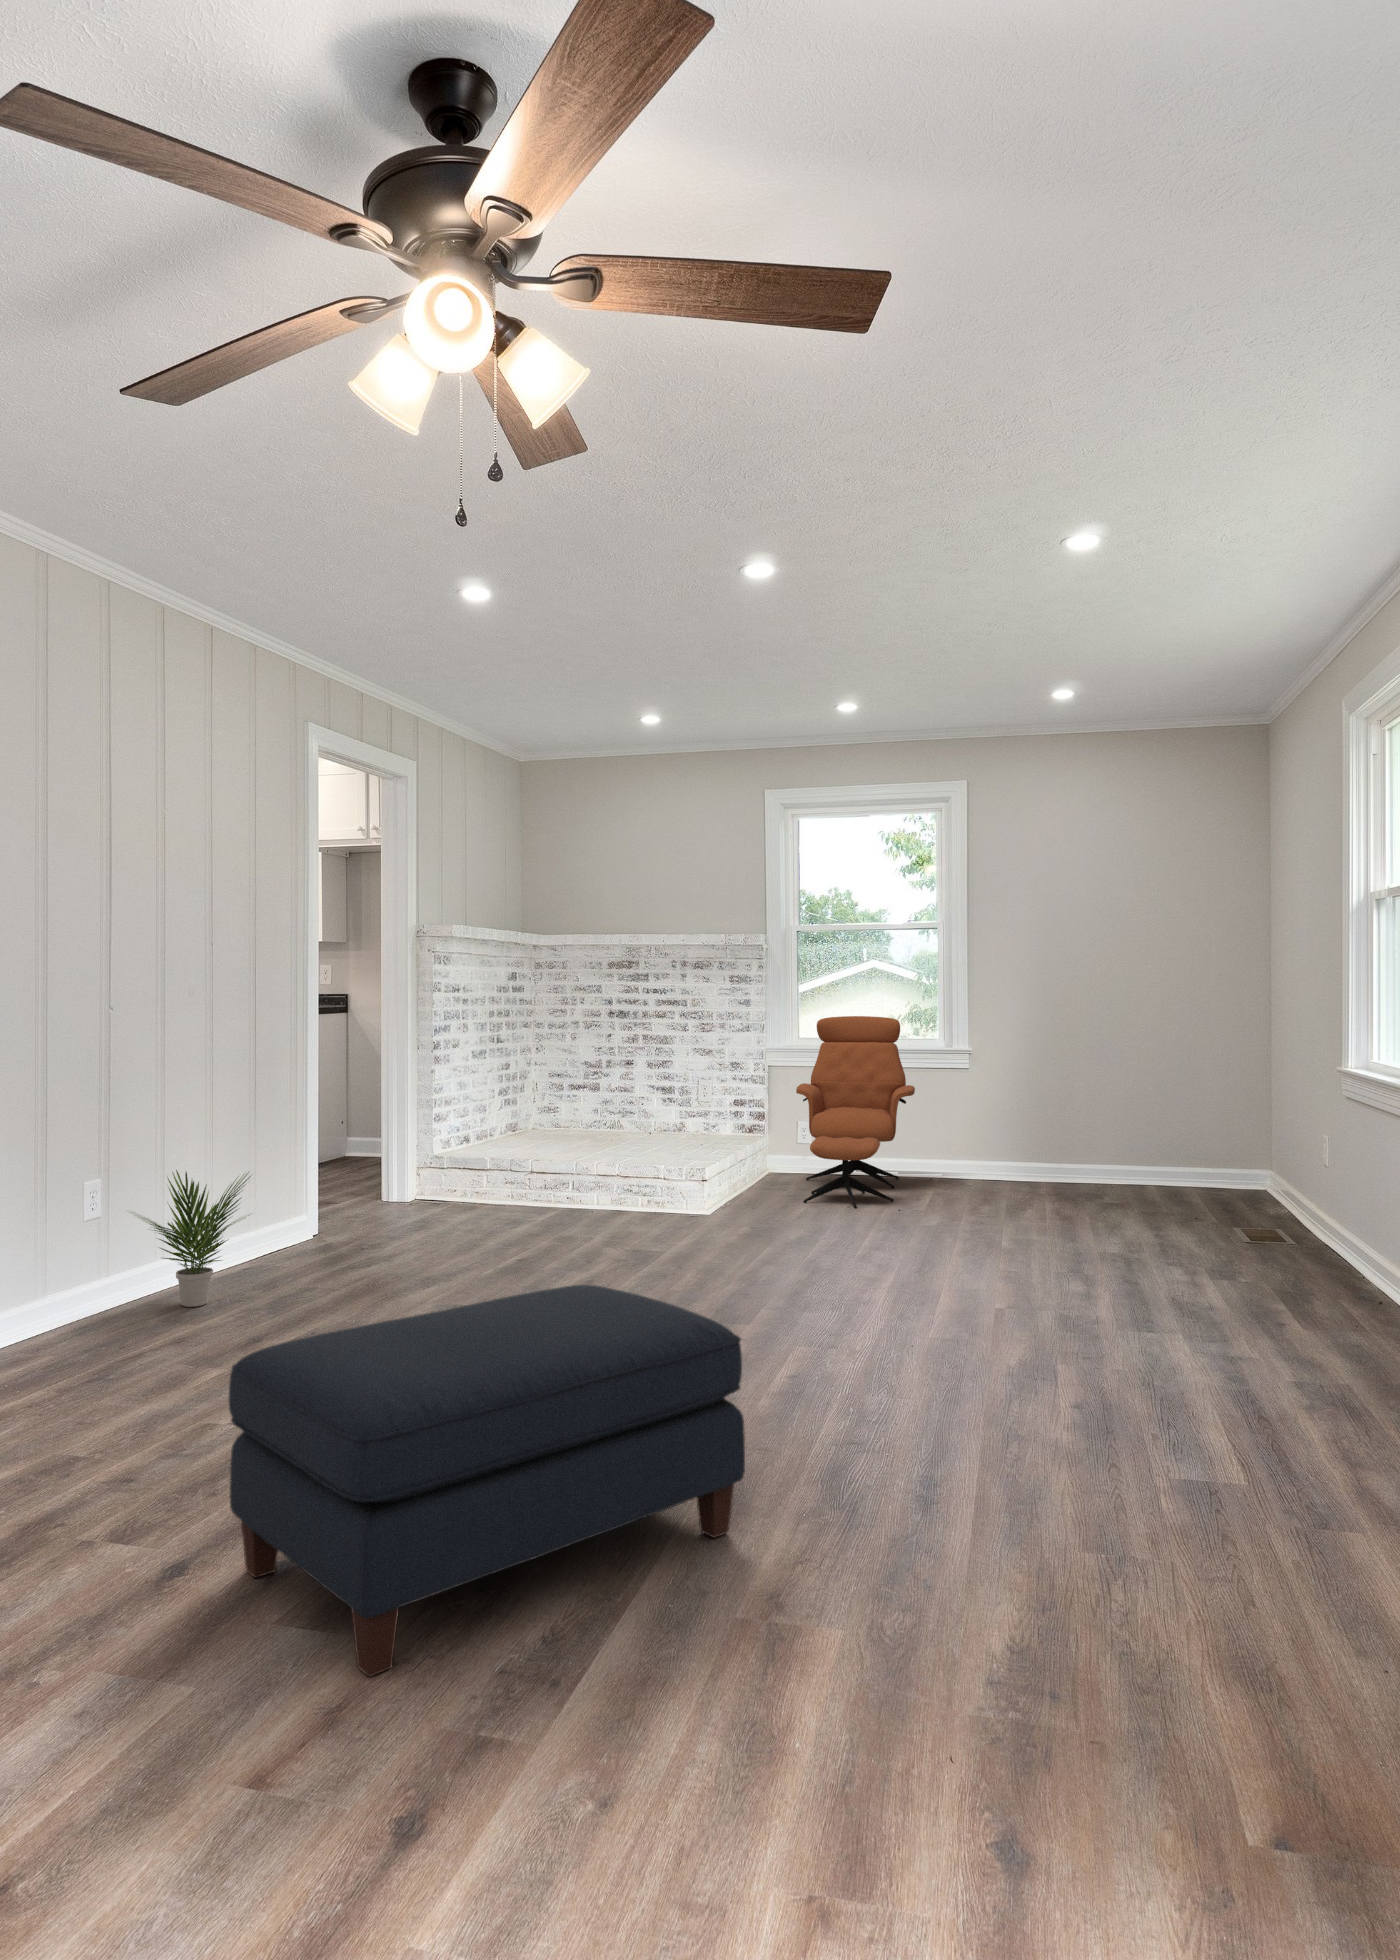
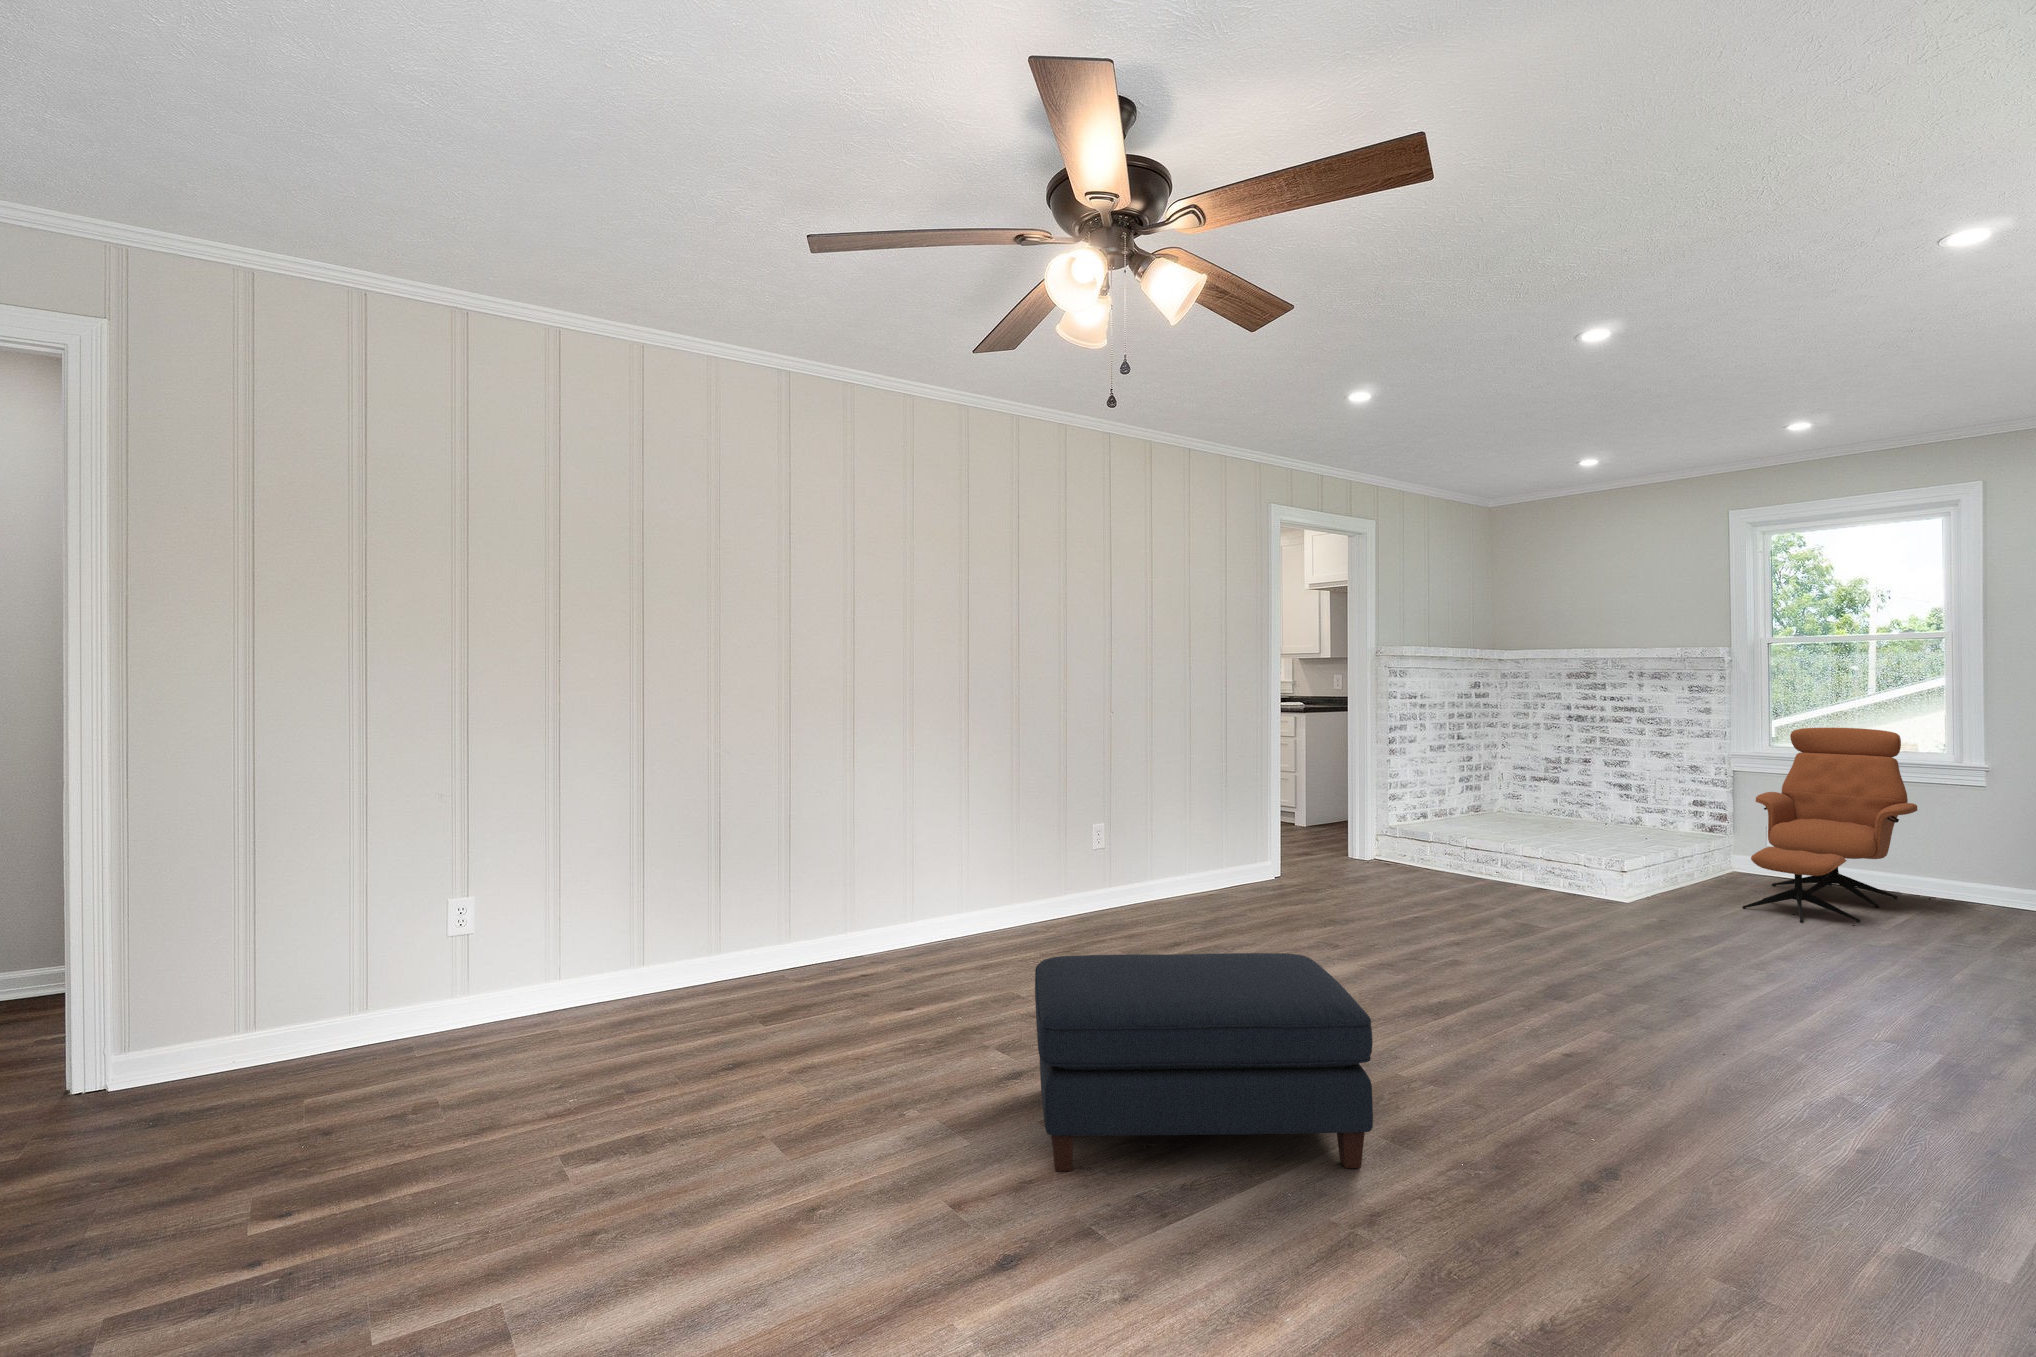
potted plant: present [139,1170,251,1307] -> none [1118,825,1195,915]

